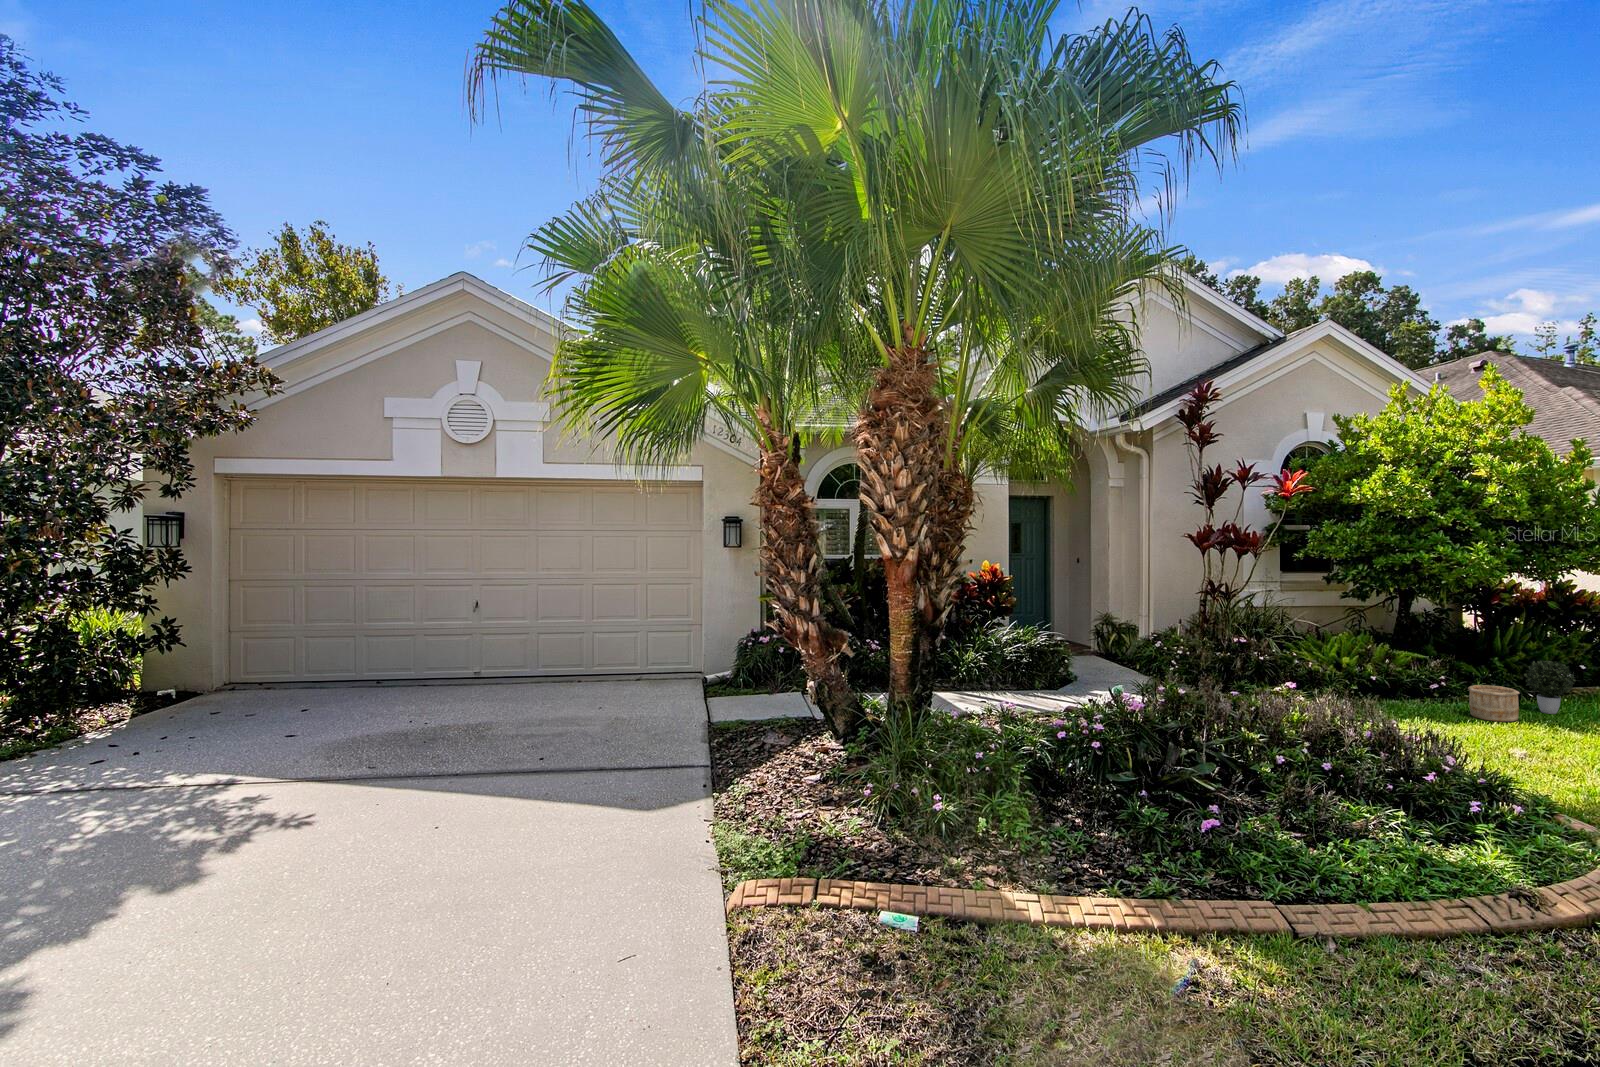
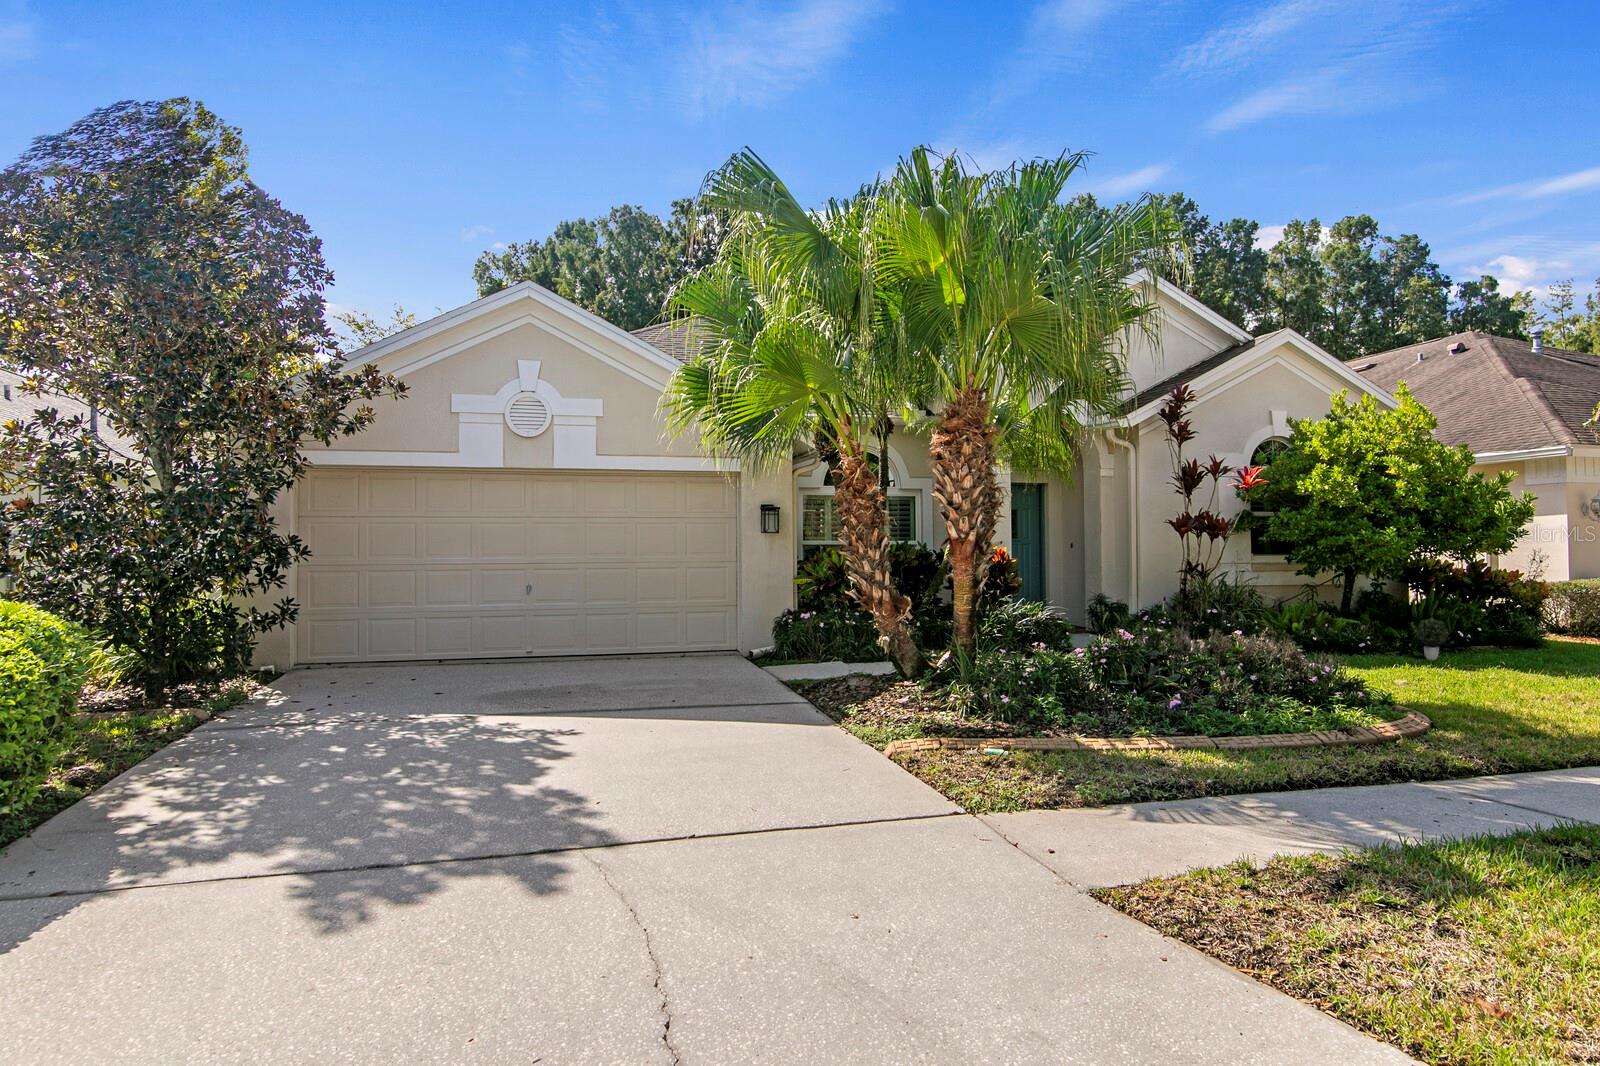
wooden bucket: present [1468,685,1520,722] -> none [1372,639,1405,664]

